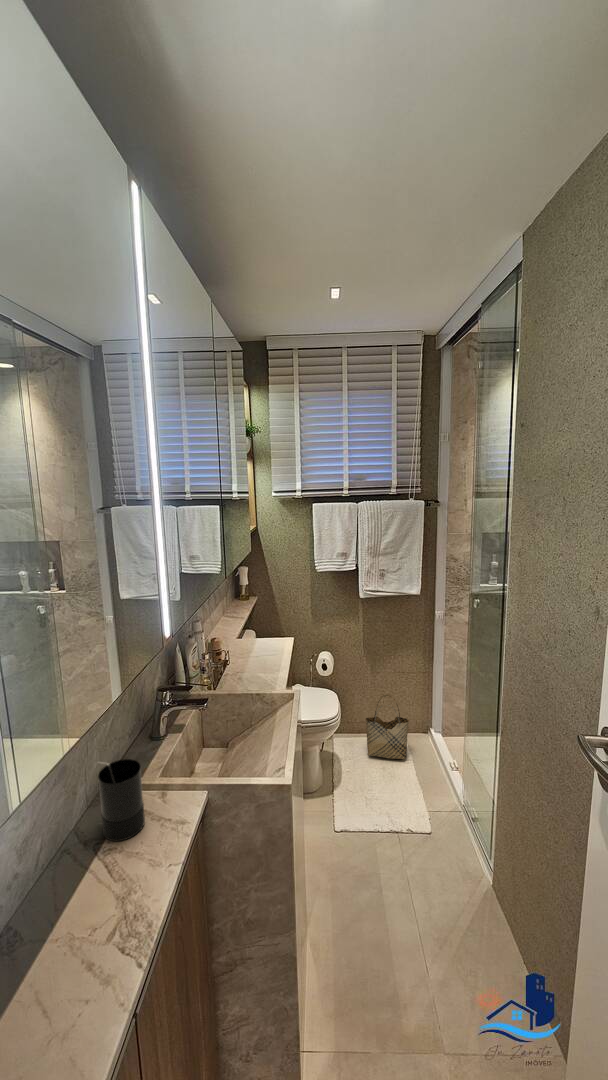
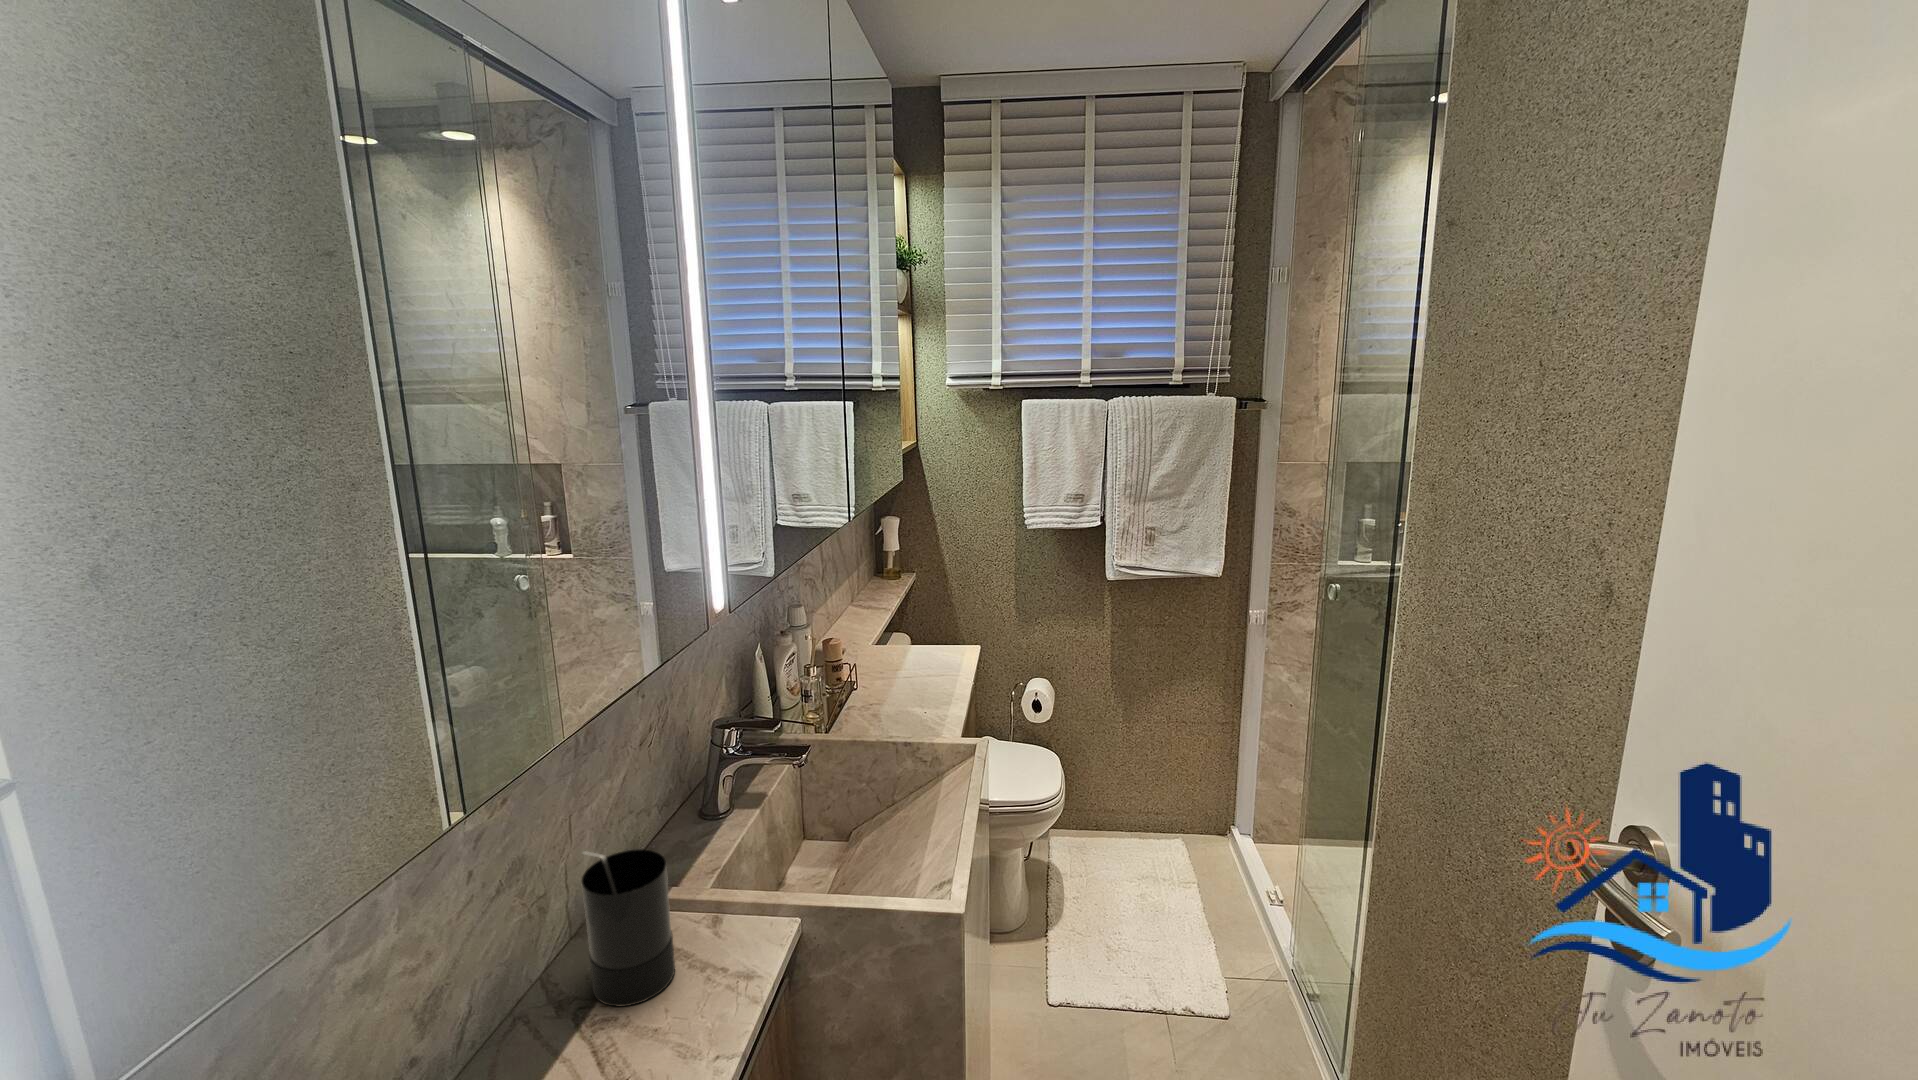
woven basket: present [365,695,409,759] -> none [1109,761,1191,879]

